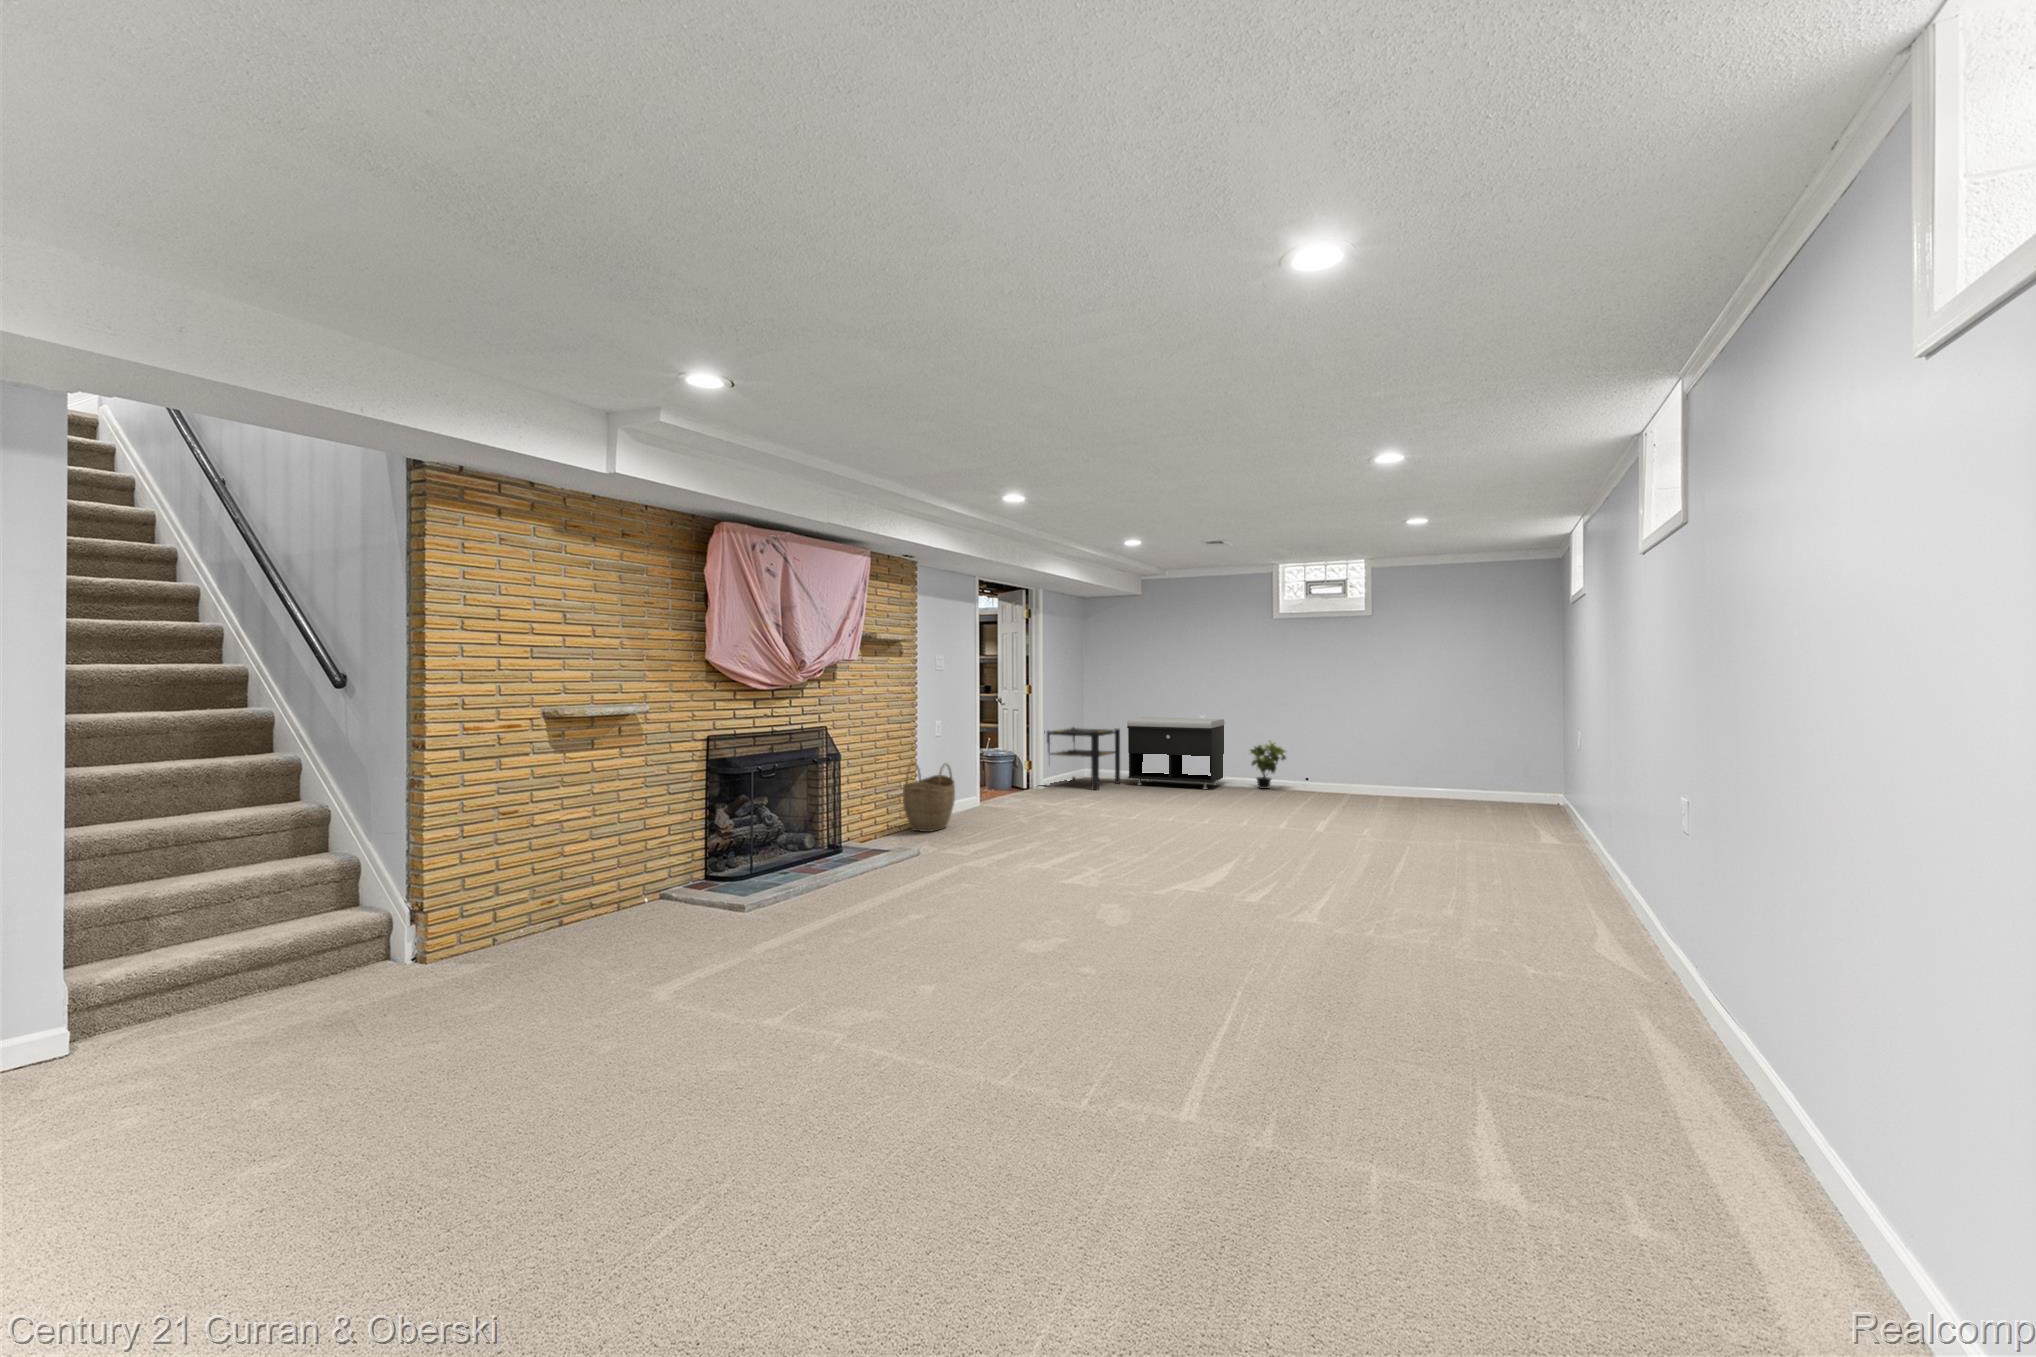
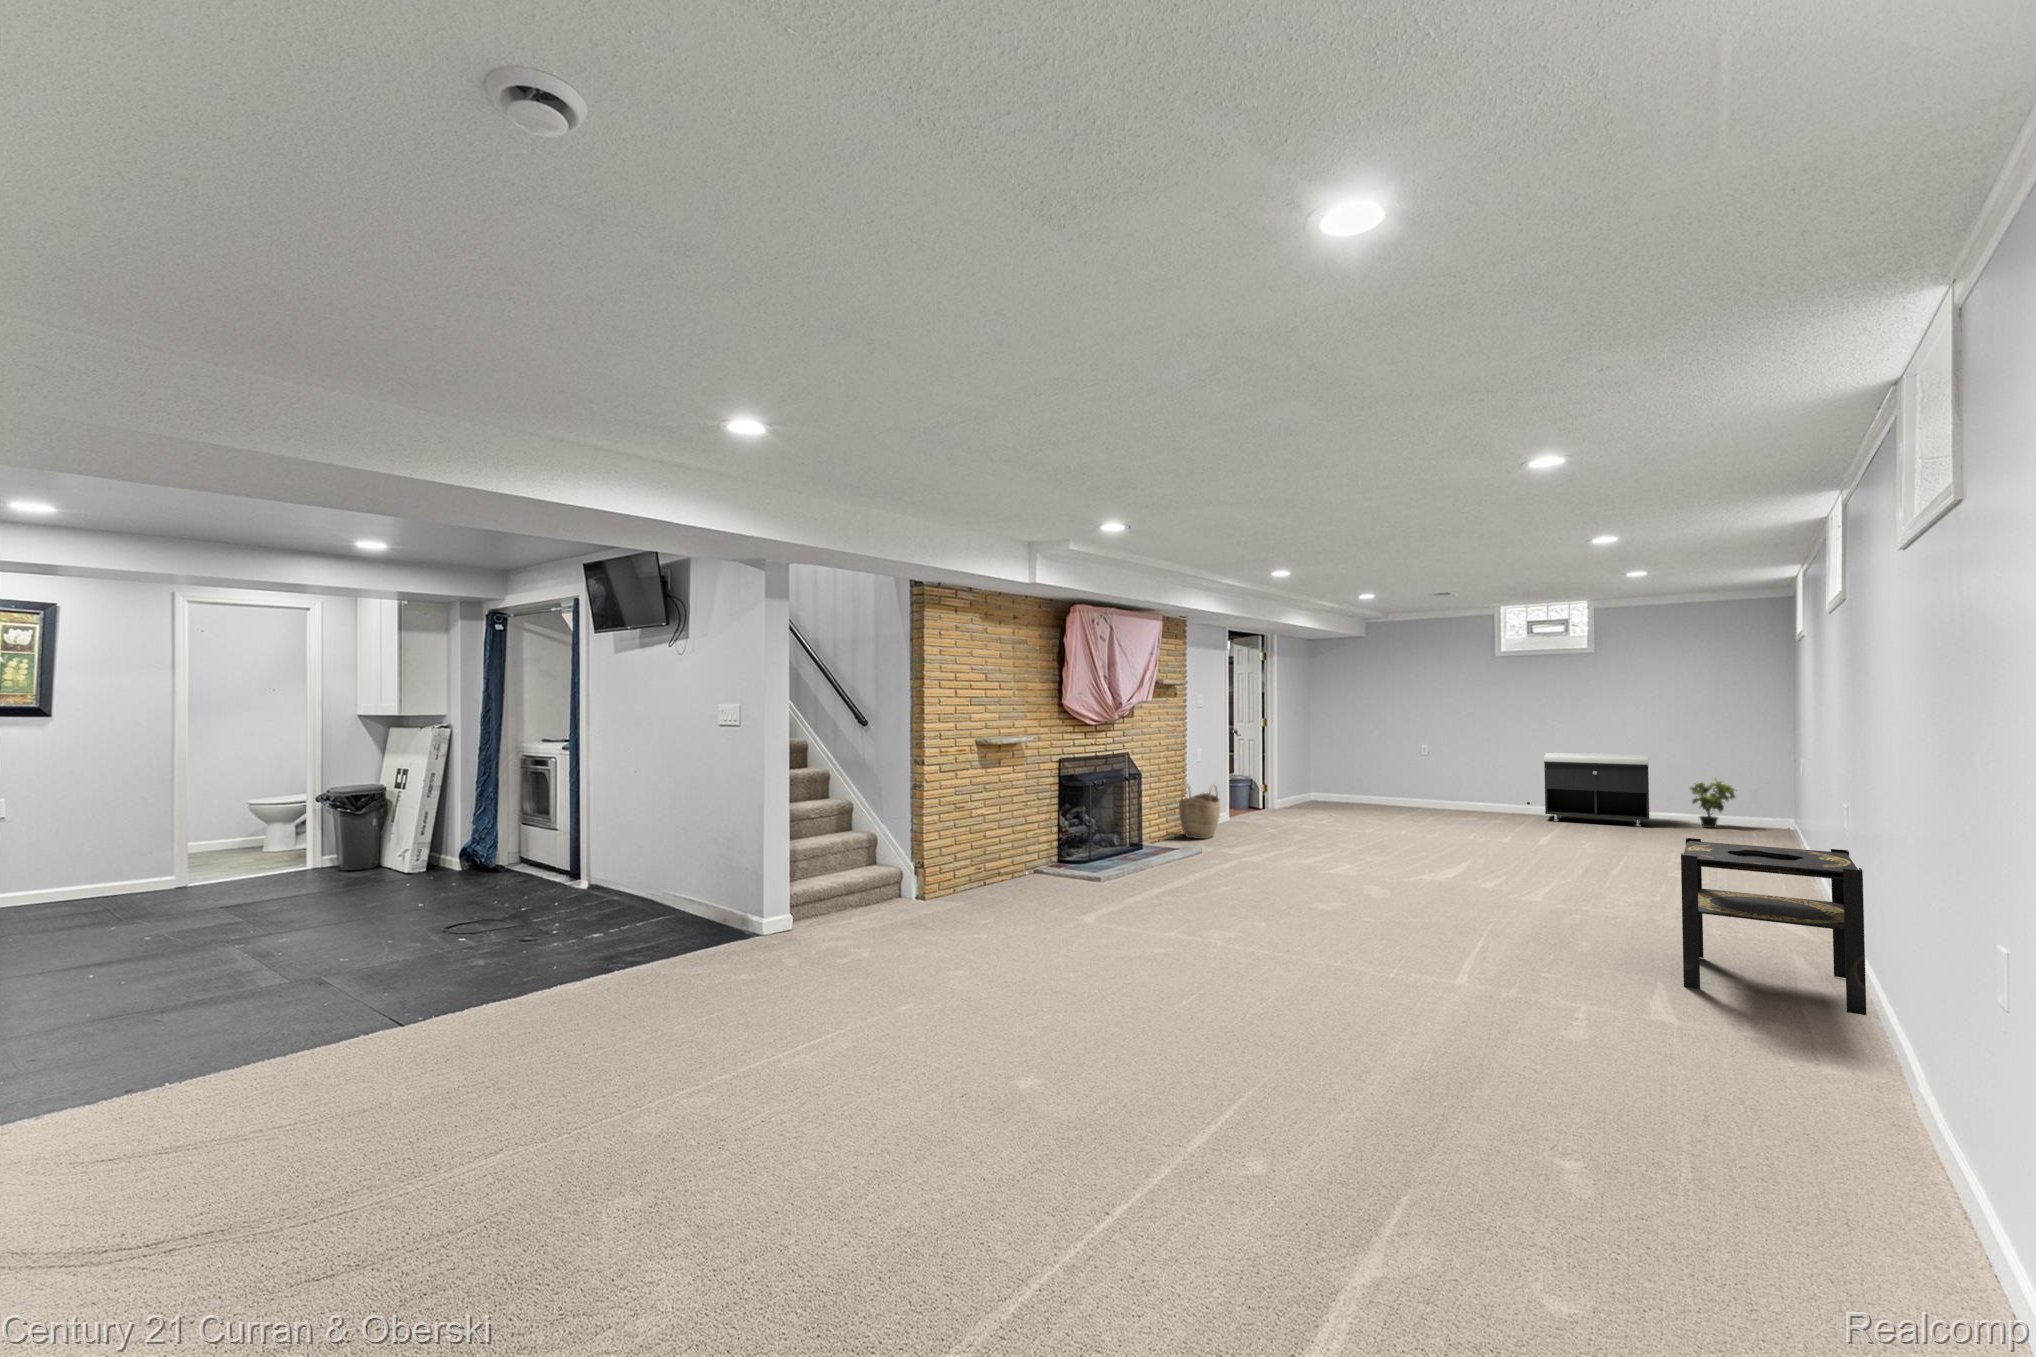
storage bench: present [1127,717,1225,789] -> present [1544,752,1649,826]
side table: present [1046,727,1120,790] -> present [1681,838,1866,1015]
potted plant: present [1250,741,1286,789] -> present [1690,778,1735,828]

